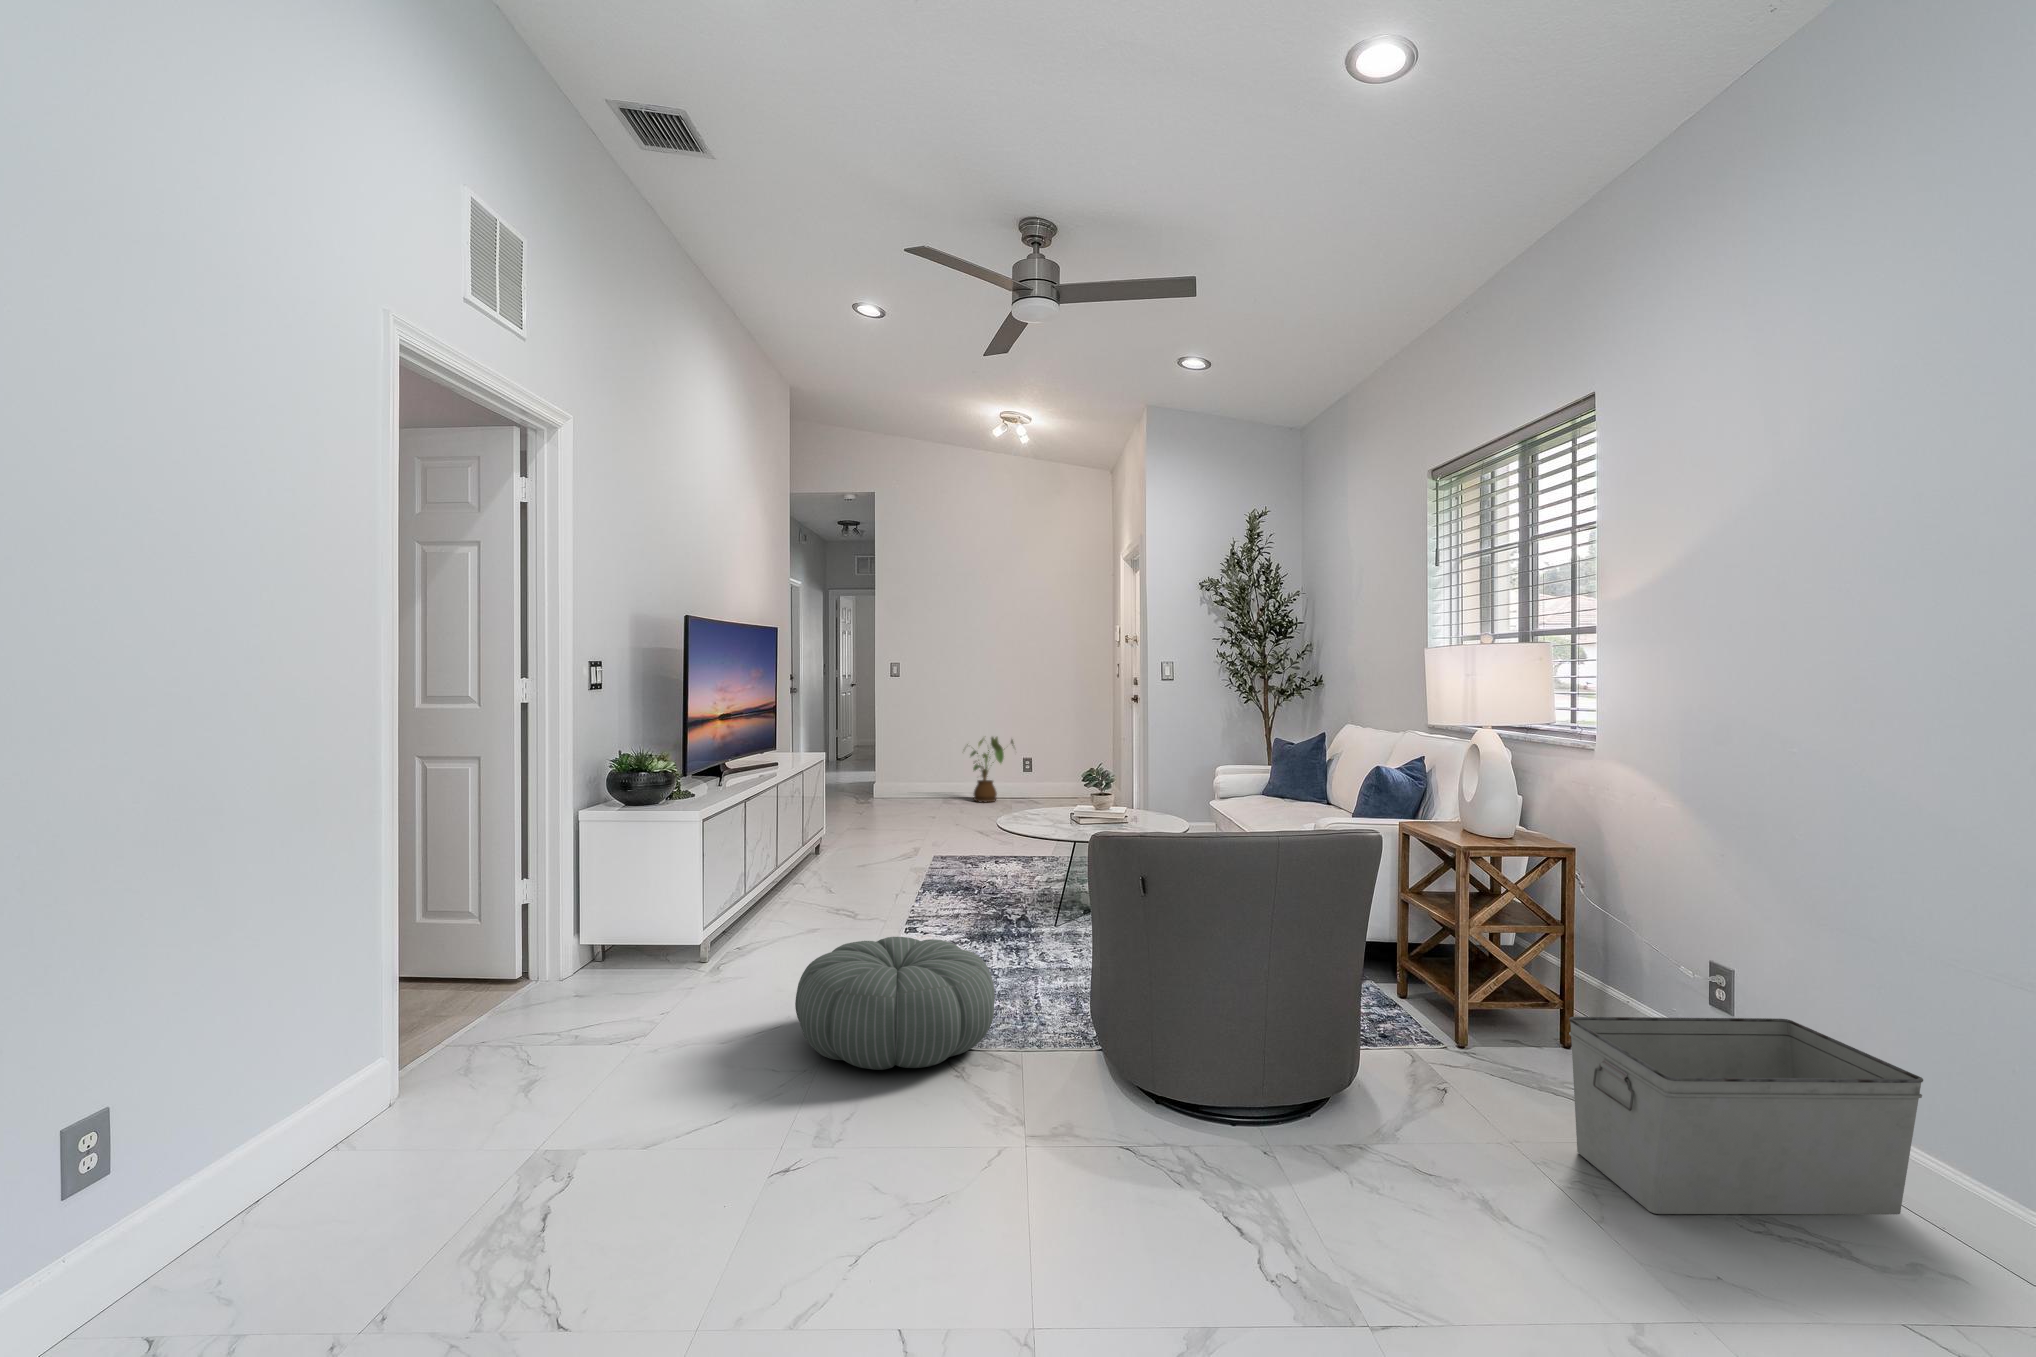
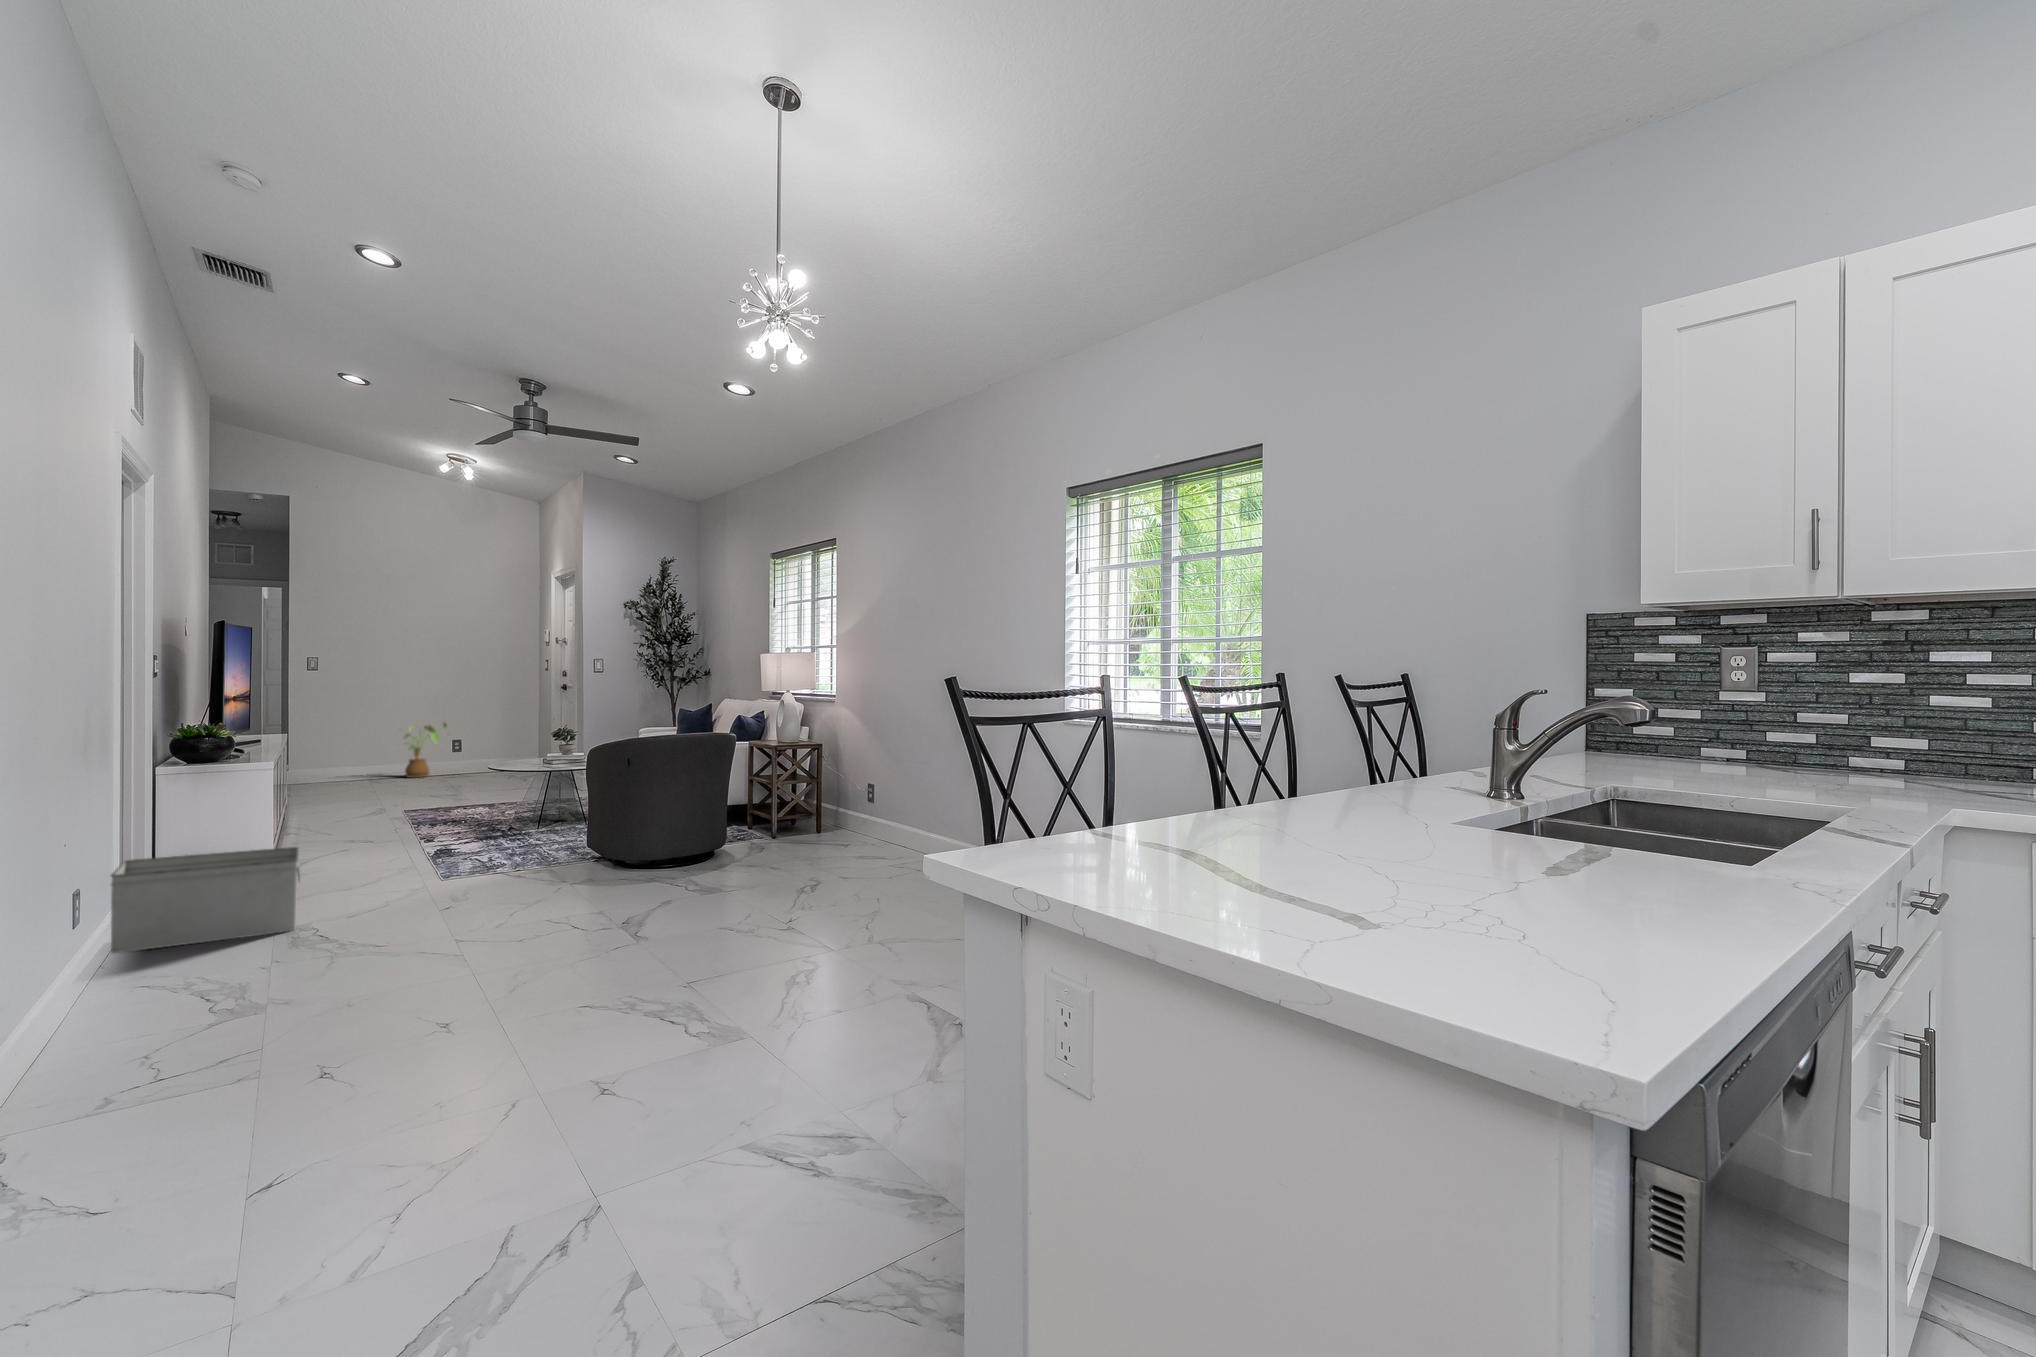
pouf: present [795,937,995,1070] -> none [395,817,530,879]
storage bin: present [1569,1017,1923,1215] -> present [111,847,300,953]

